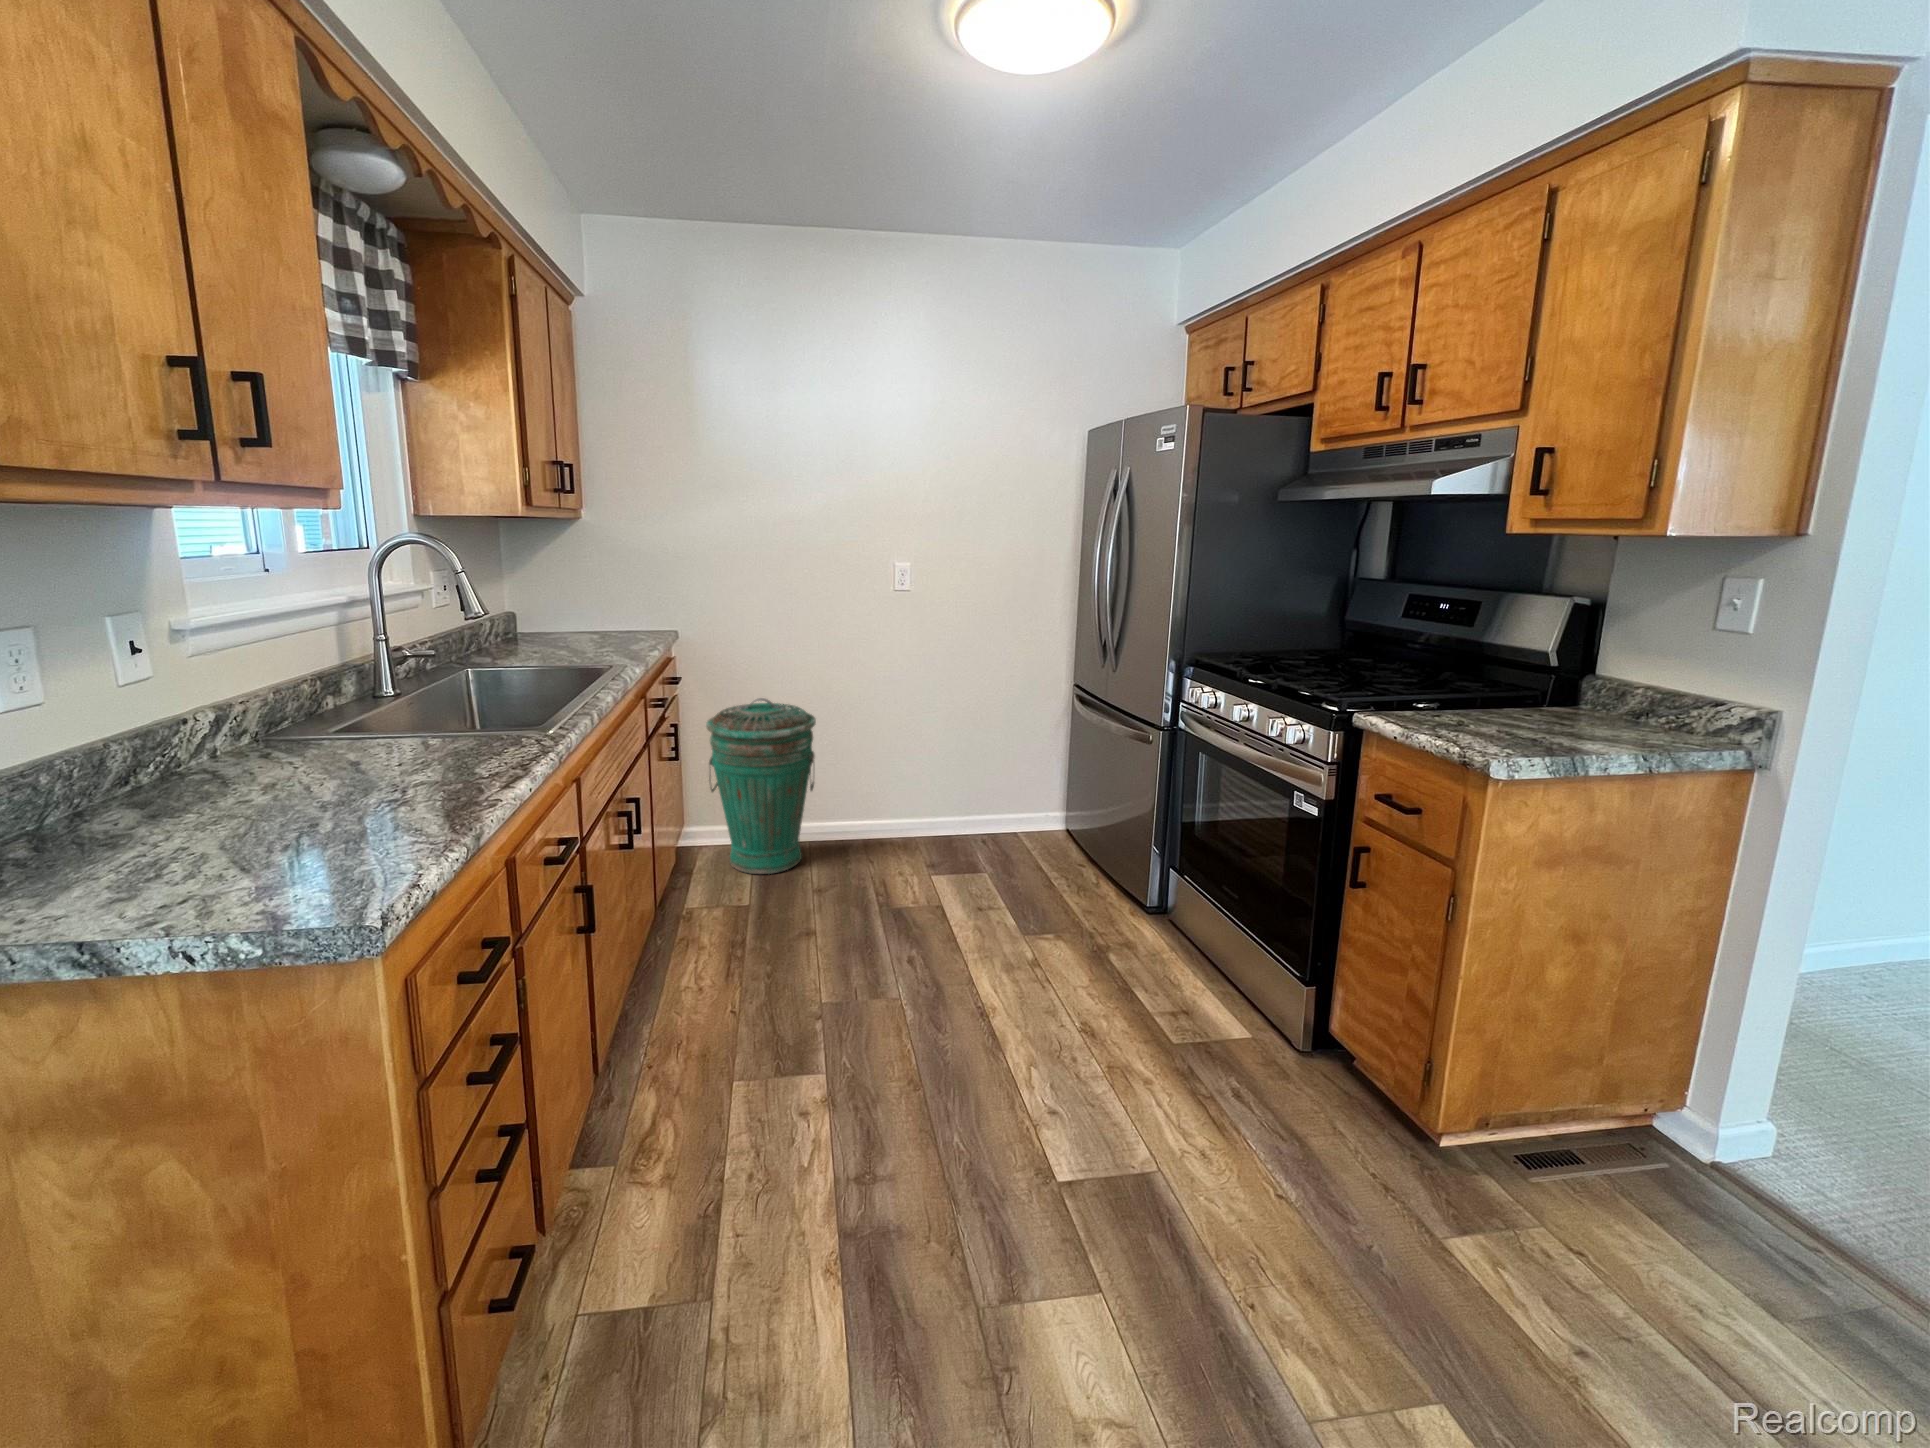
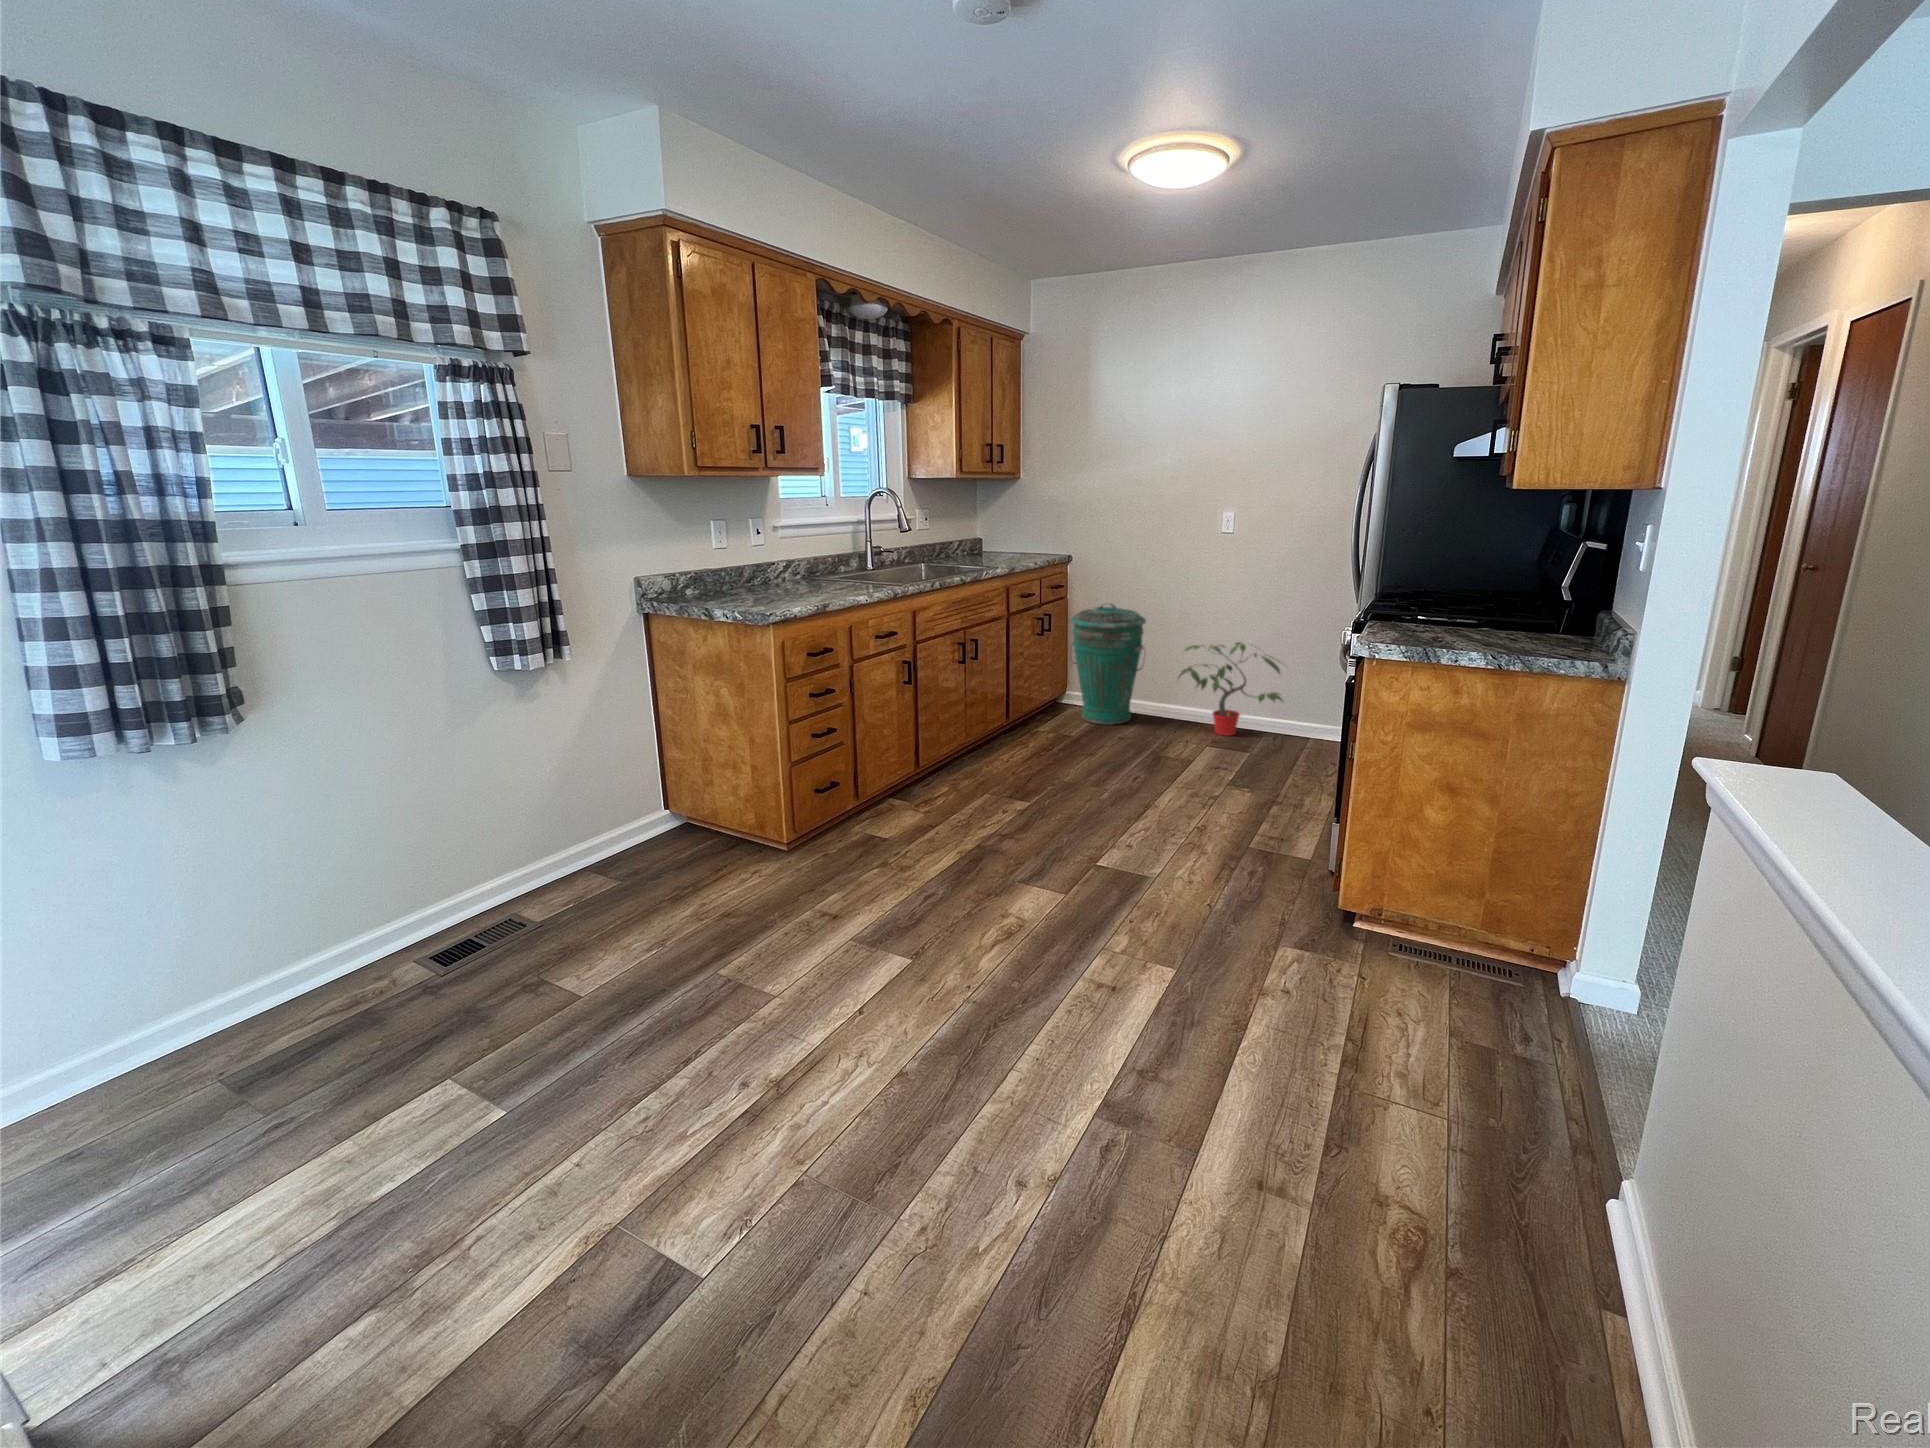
potted plant: none [862,730,1013,854] -> present [1179,642,1282,736]

